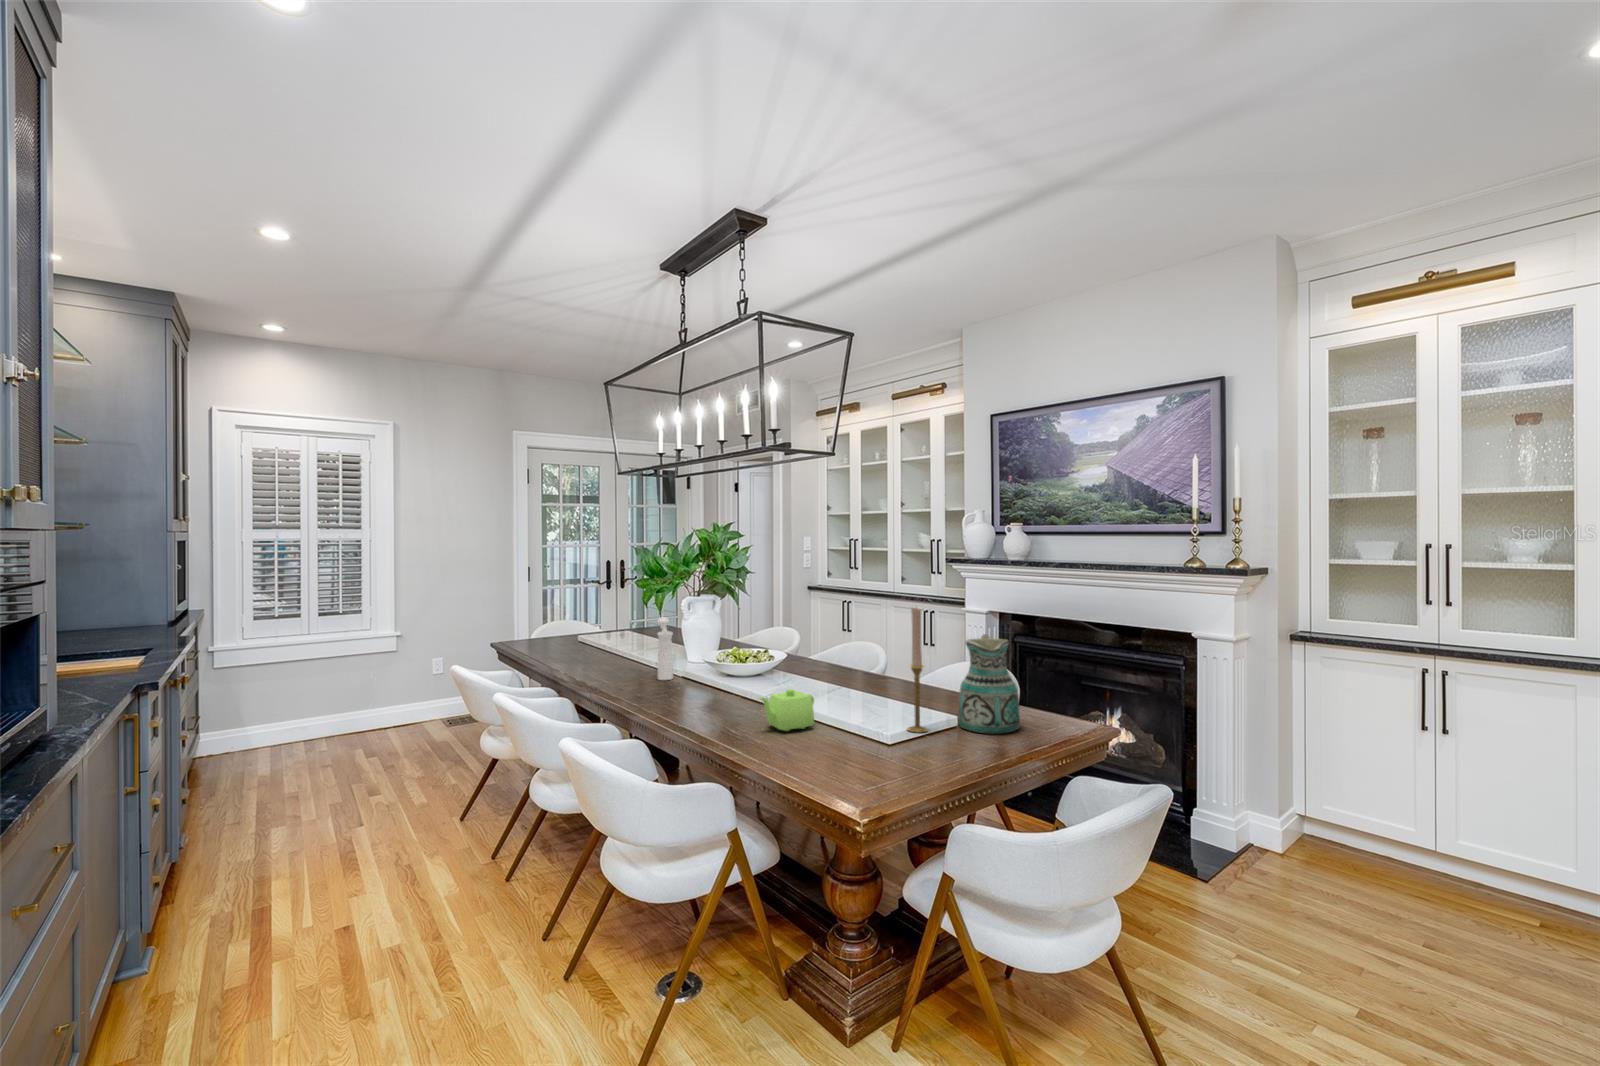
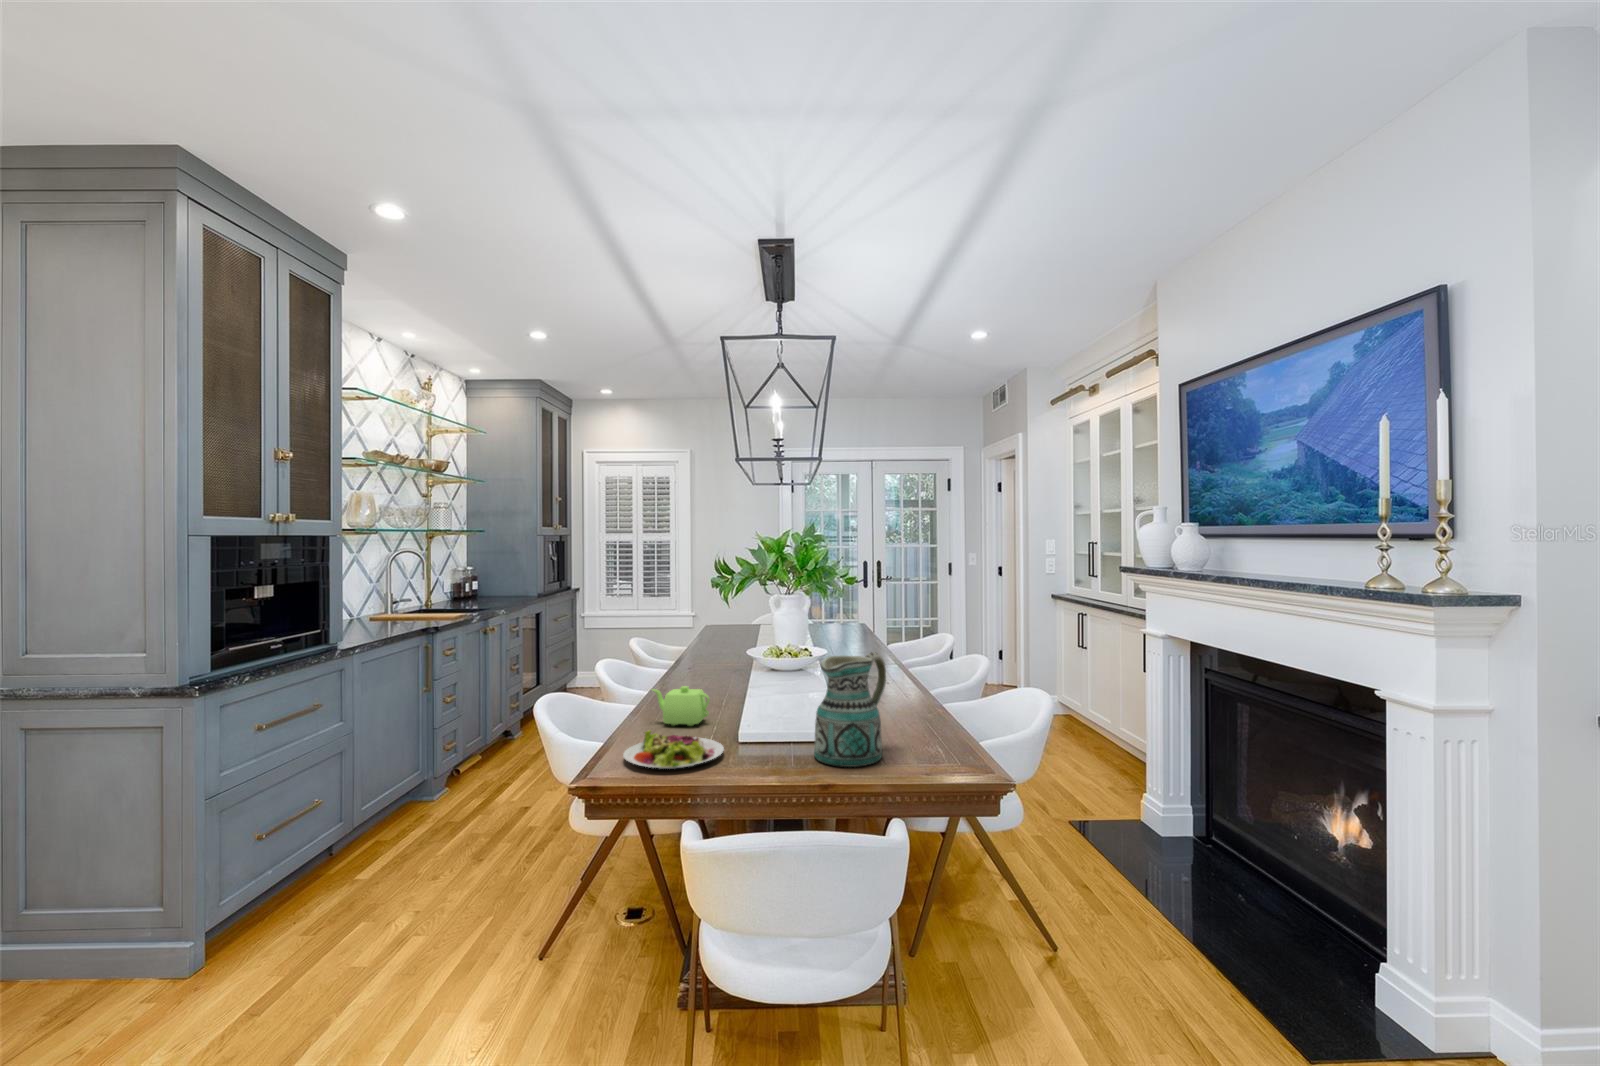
candlestick: present [907,608,928,732] -> none [763,614,786,749]
pepper mill: present [658,617,673,680] -> none [708,613,733,670]
salad plate: none [821,730,921,765] -> present [623,731,724,769]

